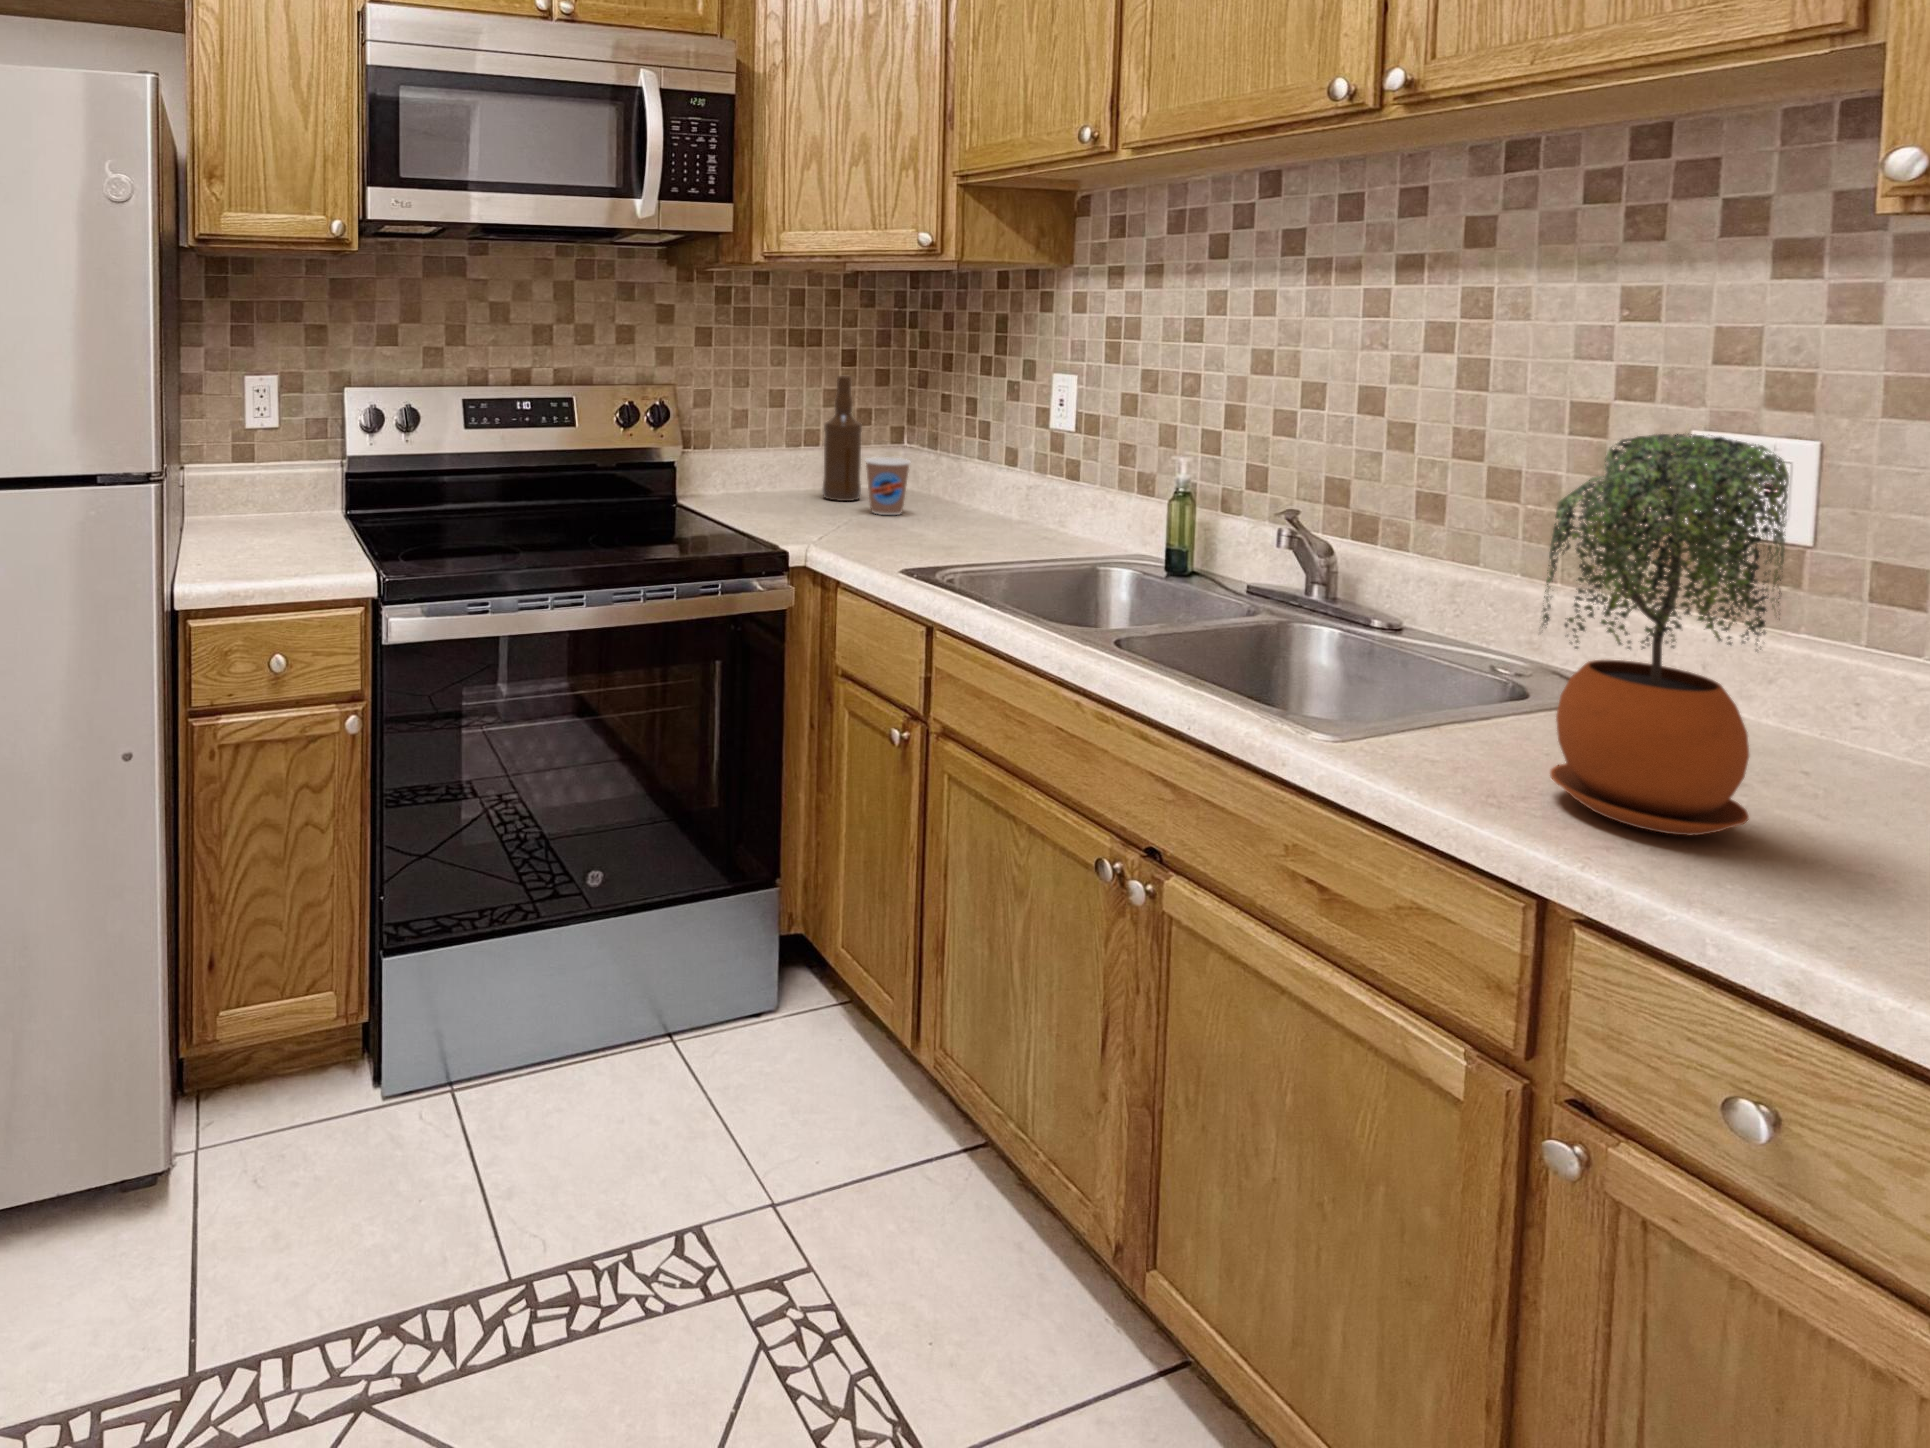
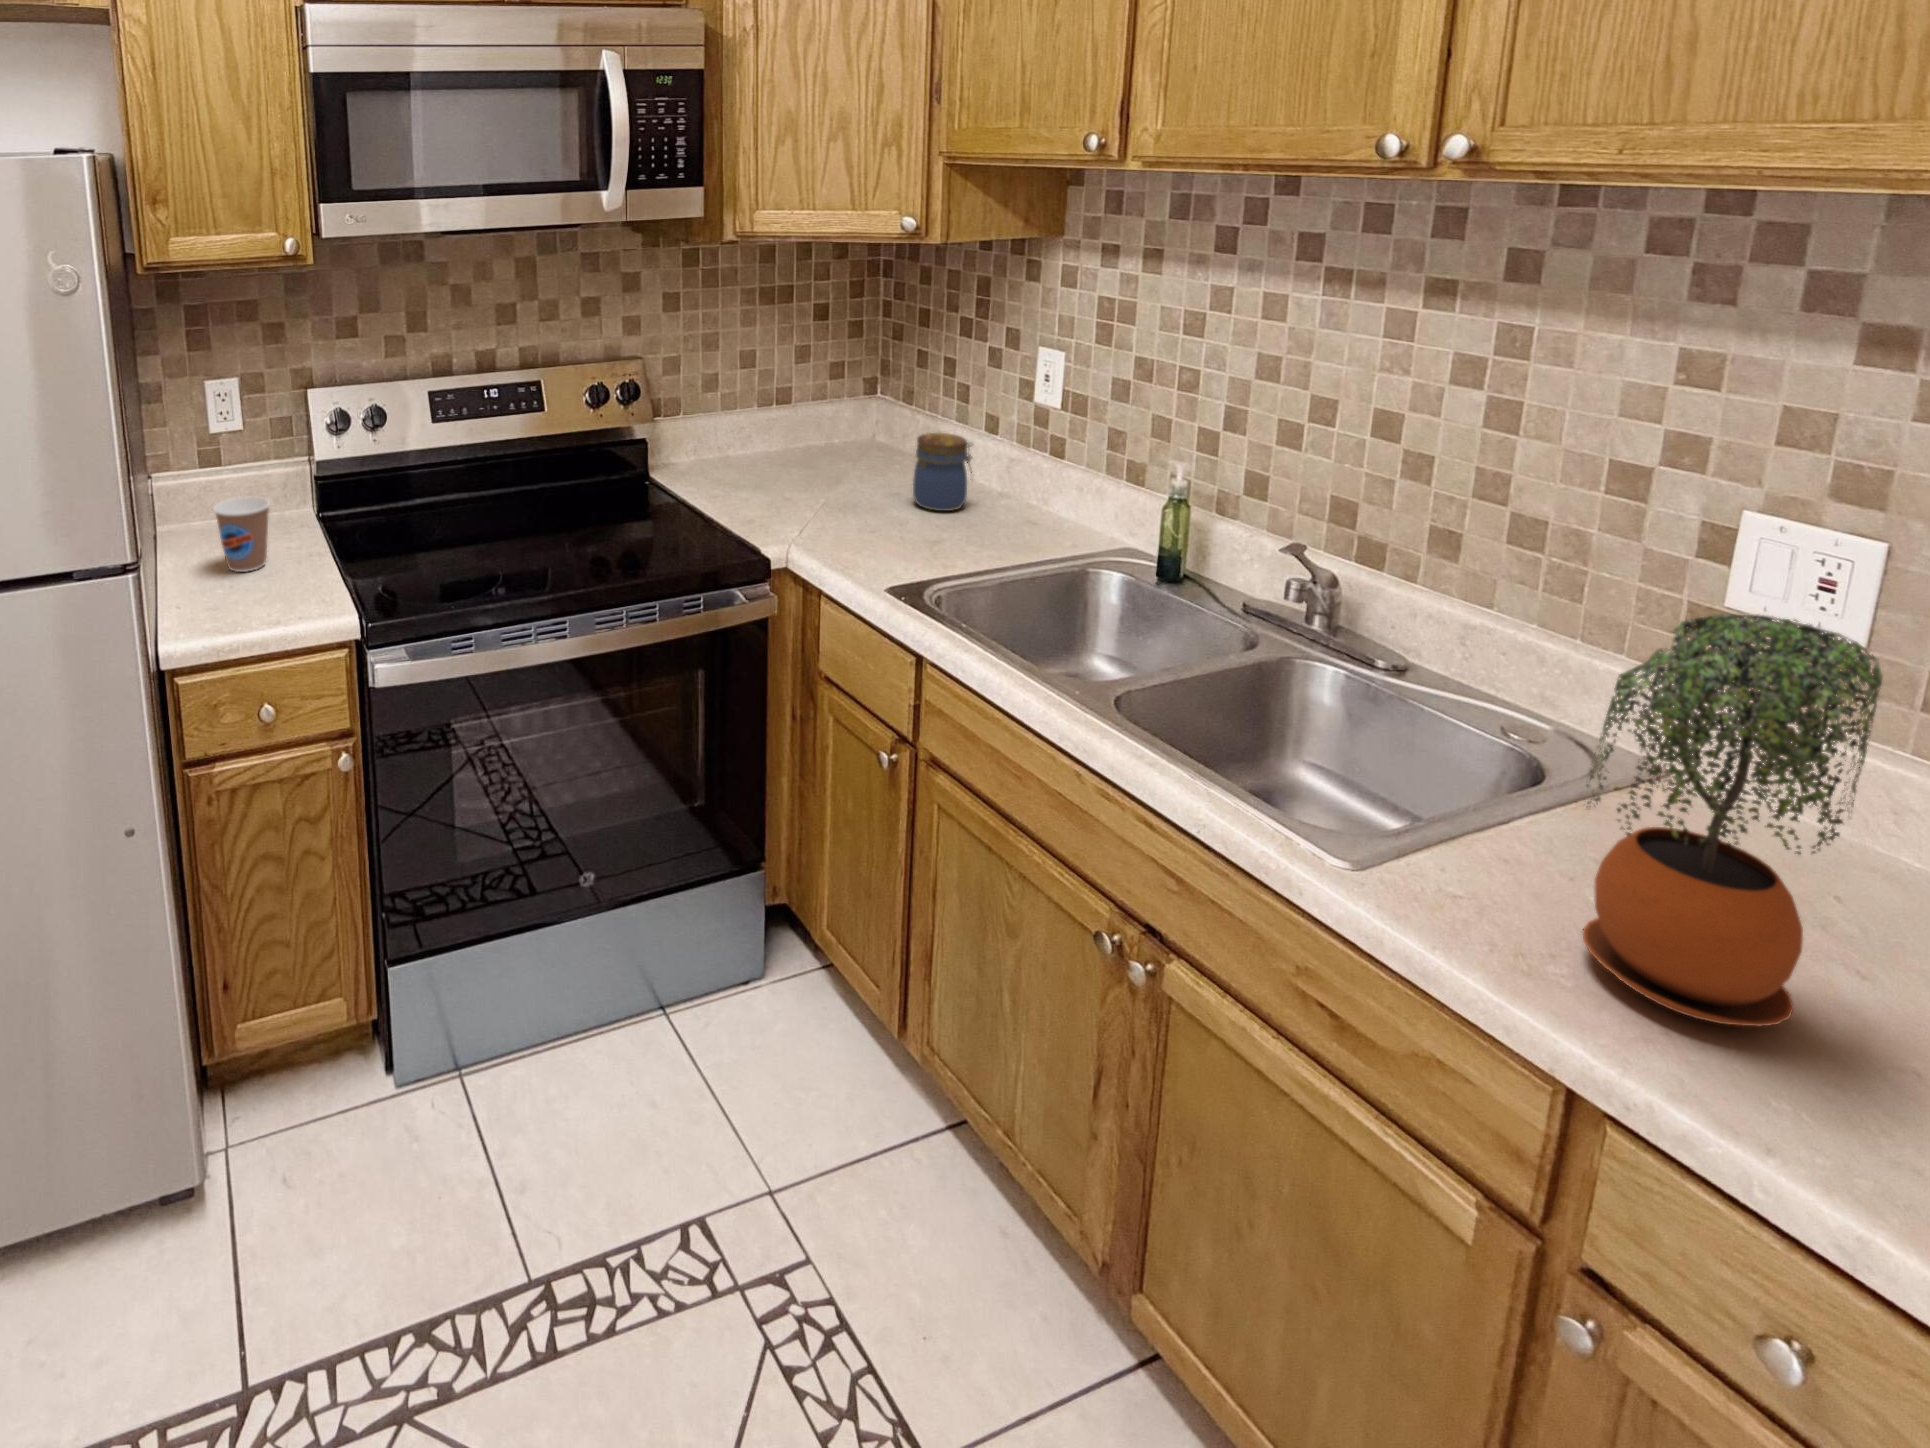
bottle: present [822,376,862,501] -> none [796,339,836,467]
jar: none [934,455,992,529] -> present [913,433,972,511]
coffee cup: present [866,457,910,515] -> present [214,497,270,572]

